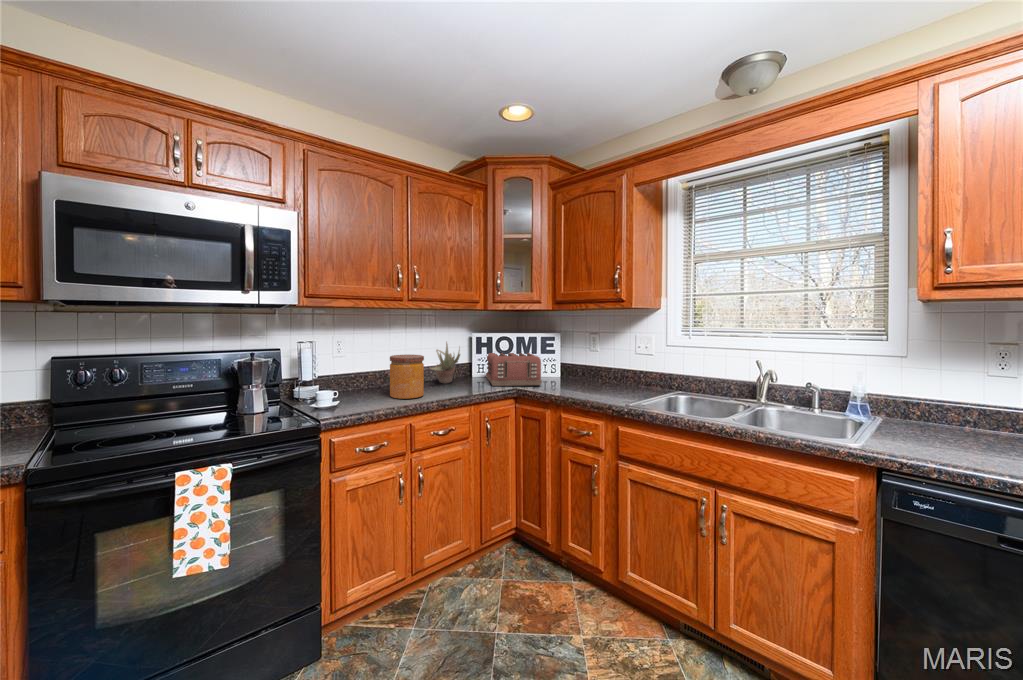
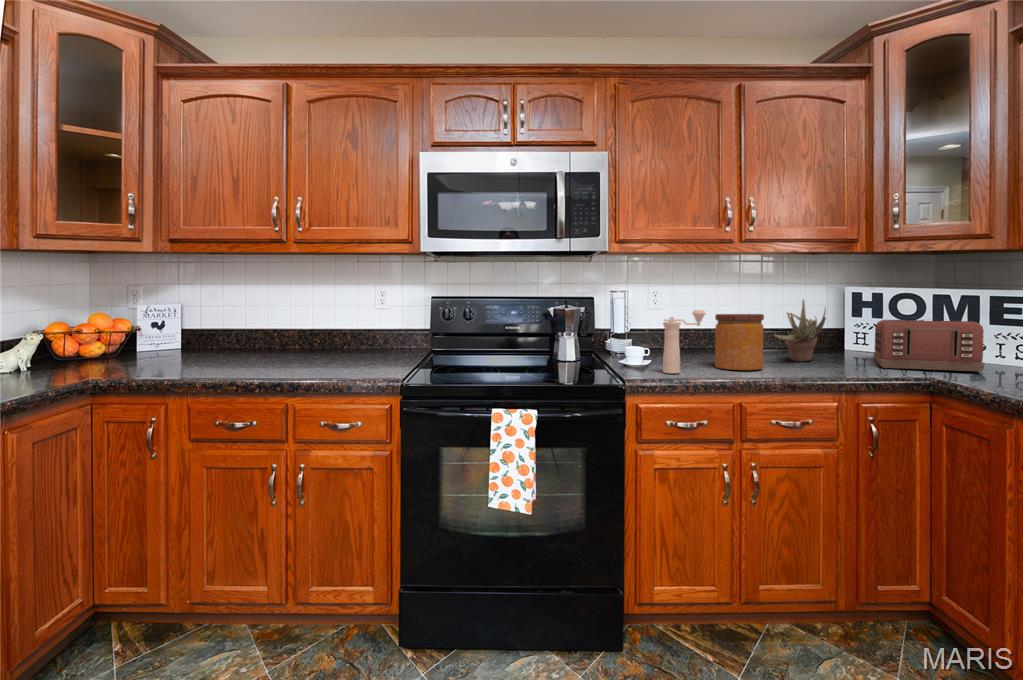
pepper mill: none [350,355,384,409] -> present [663,310,705,374]

